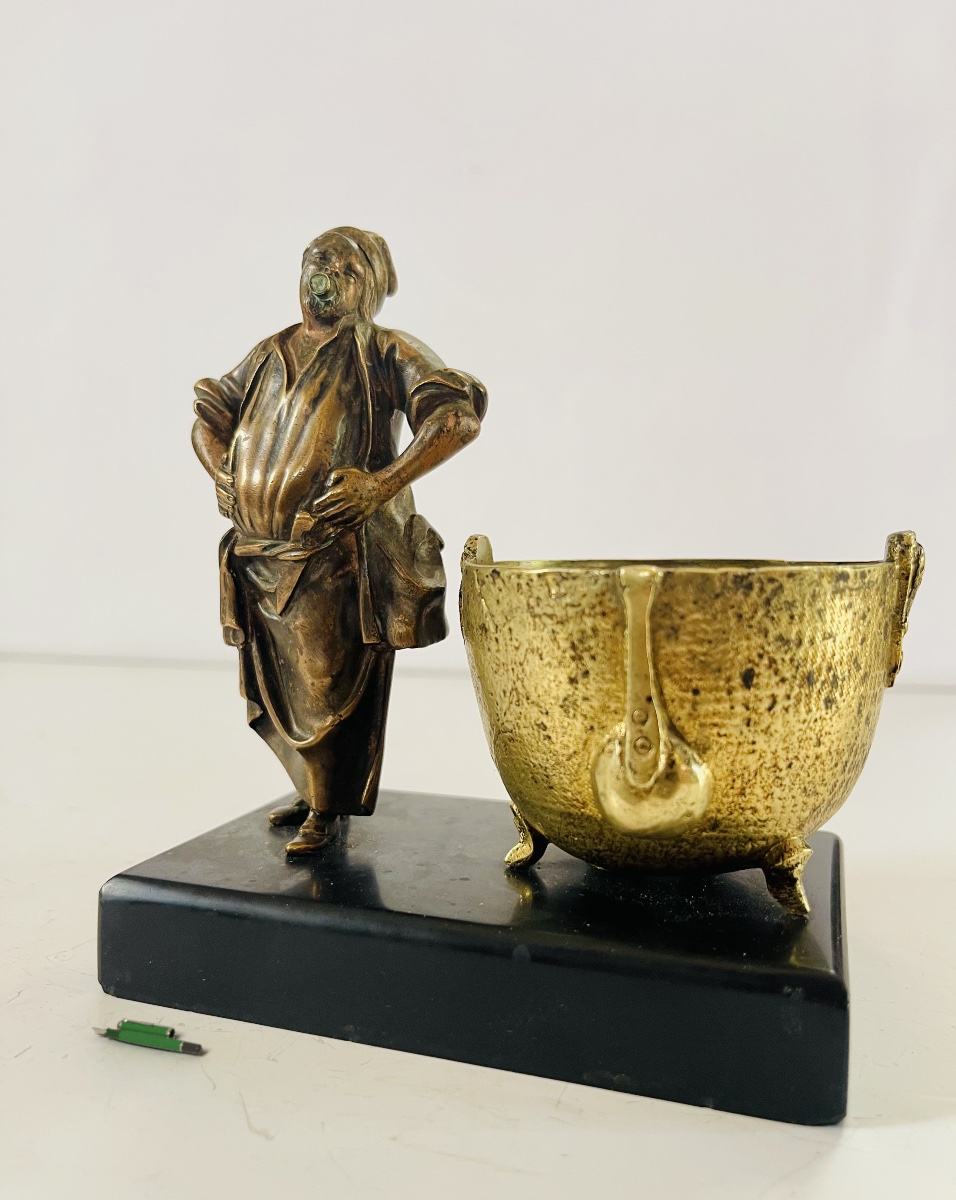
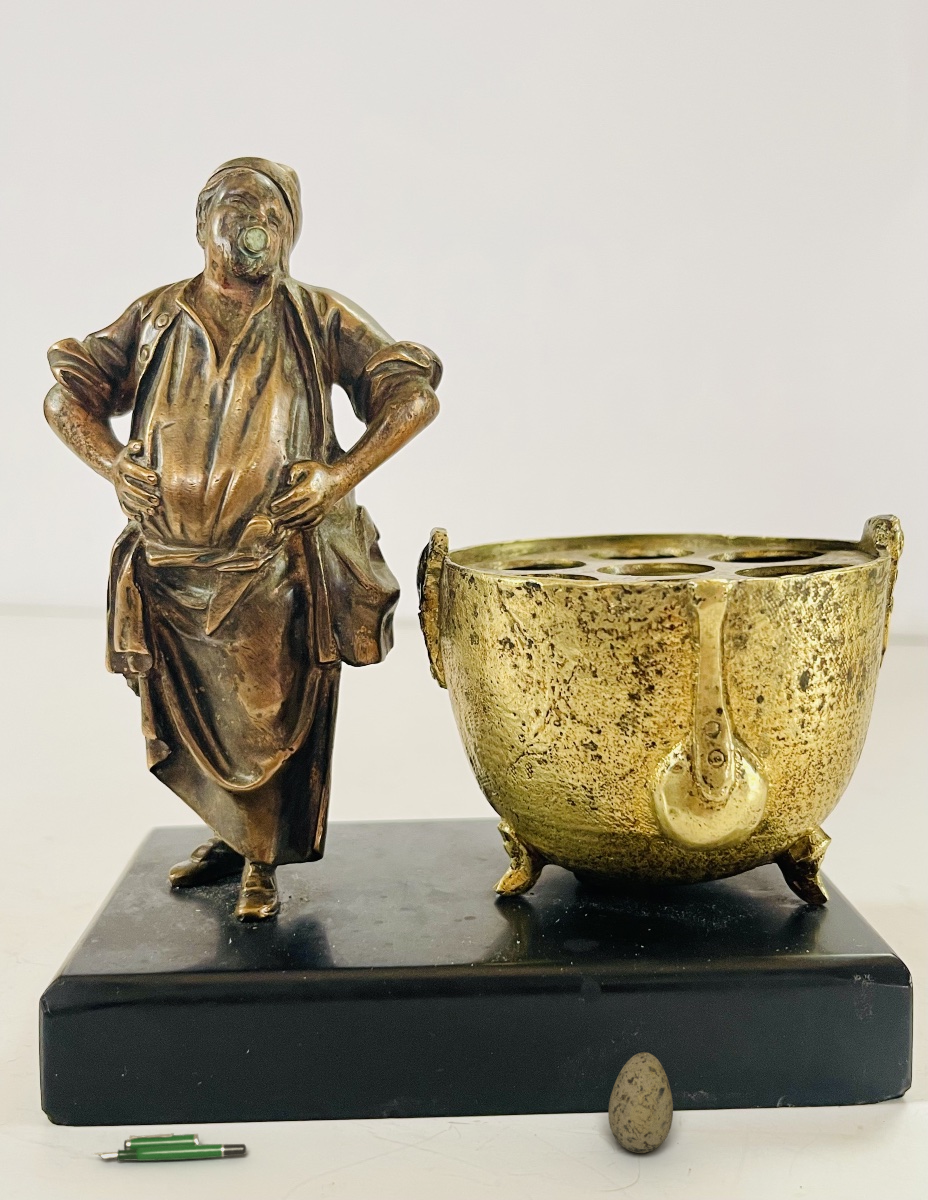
decorative egg: none [500,1030,564,1134] -> present [608,1052,673,1153]

